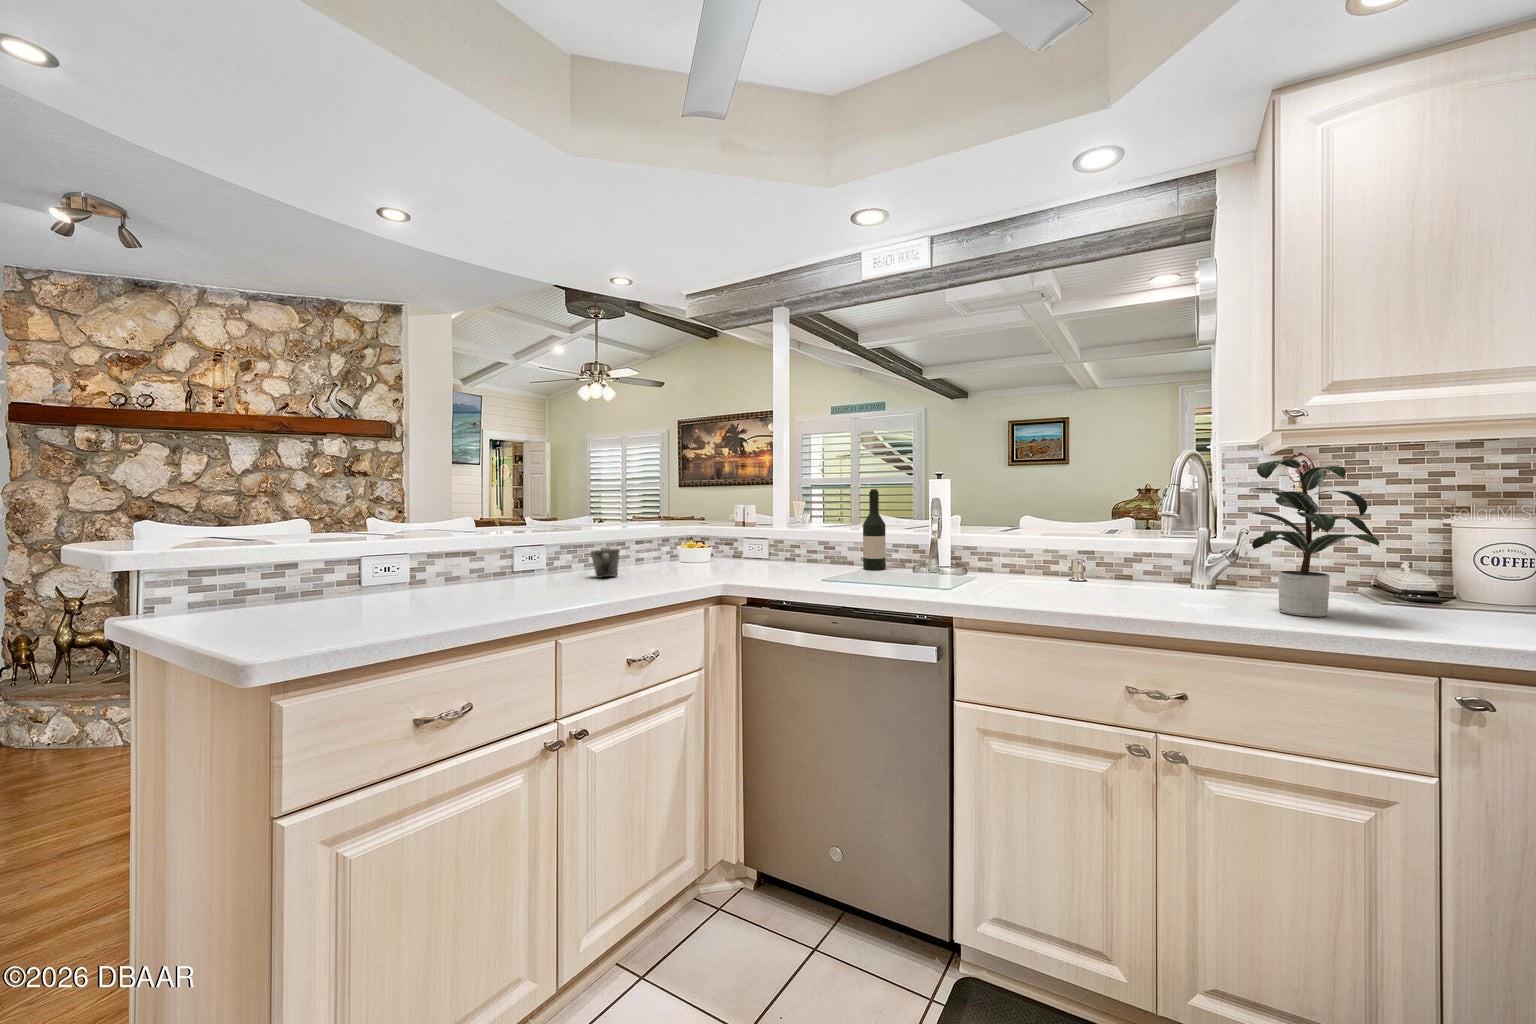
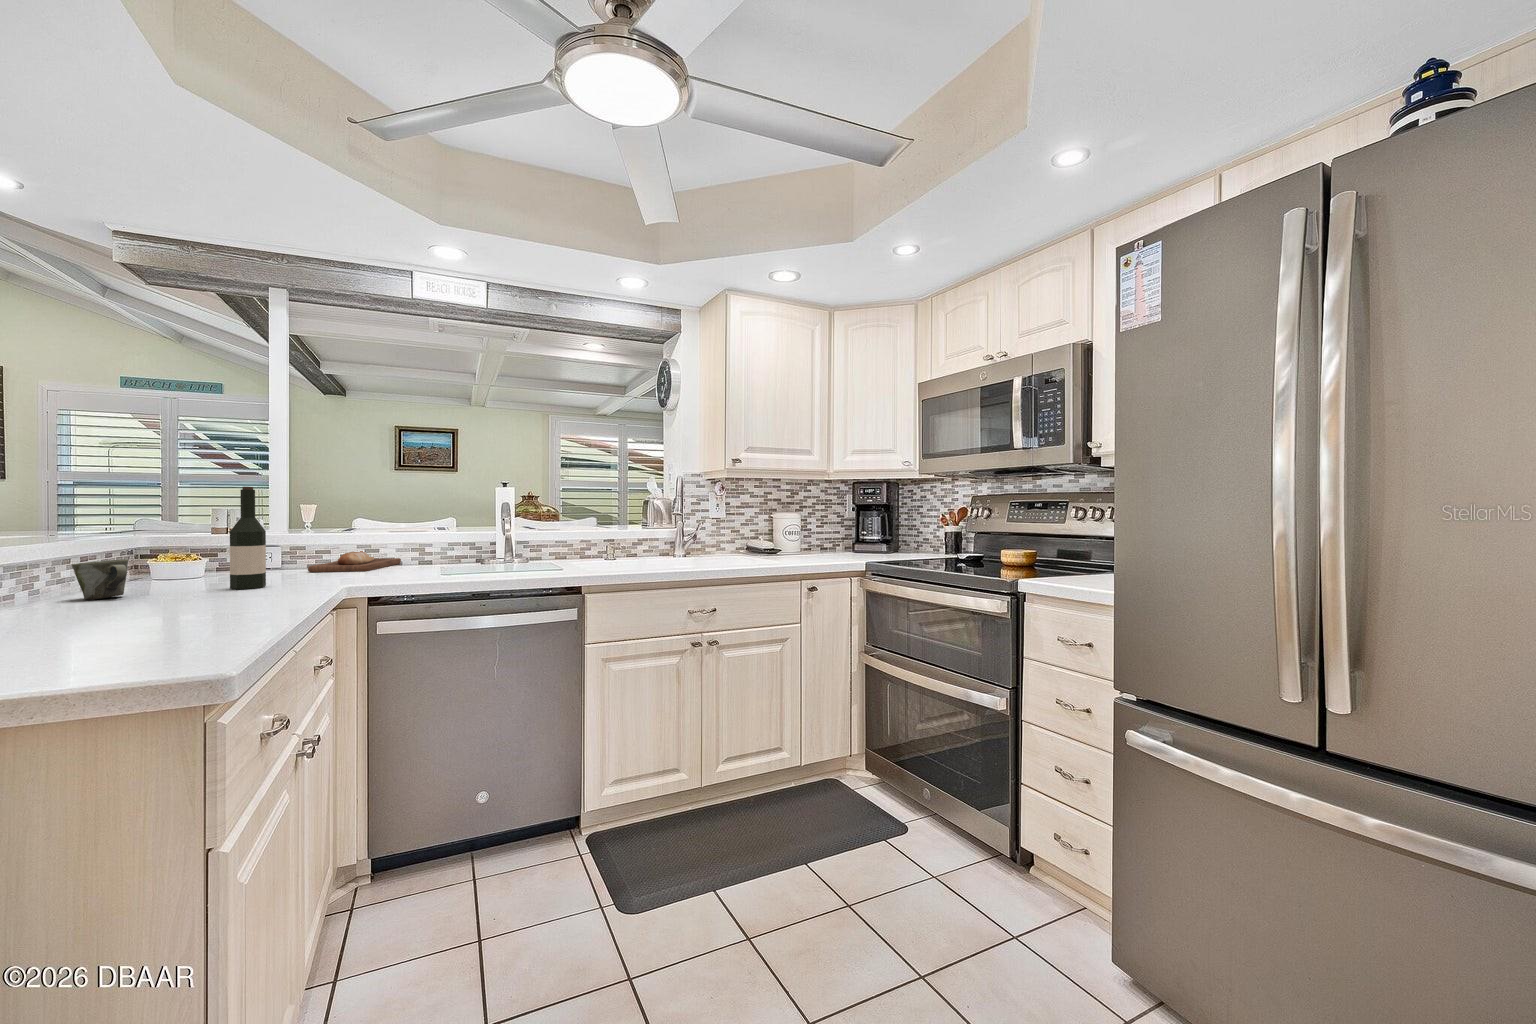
potted plant: present [1252,459,1380,617] -> none [714,479,788,562]
wine bottle: present [863,489,886,570] -> present [230,487,266,589]
bread loaf: none [771,546,862,569] -> present [308,551,401,572]

